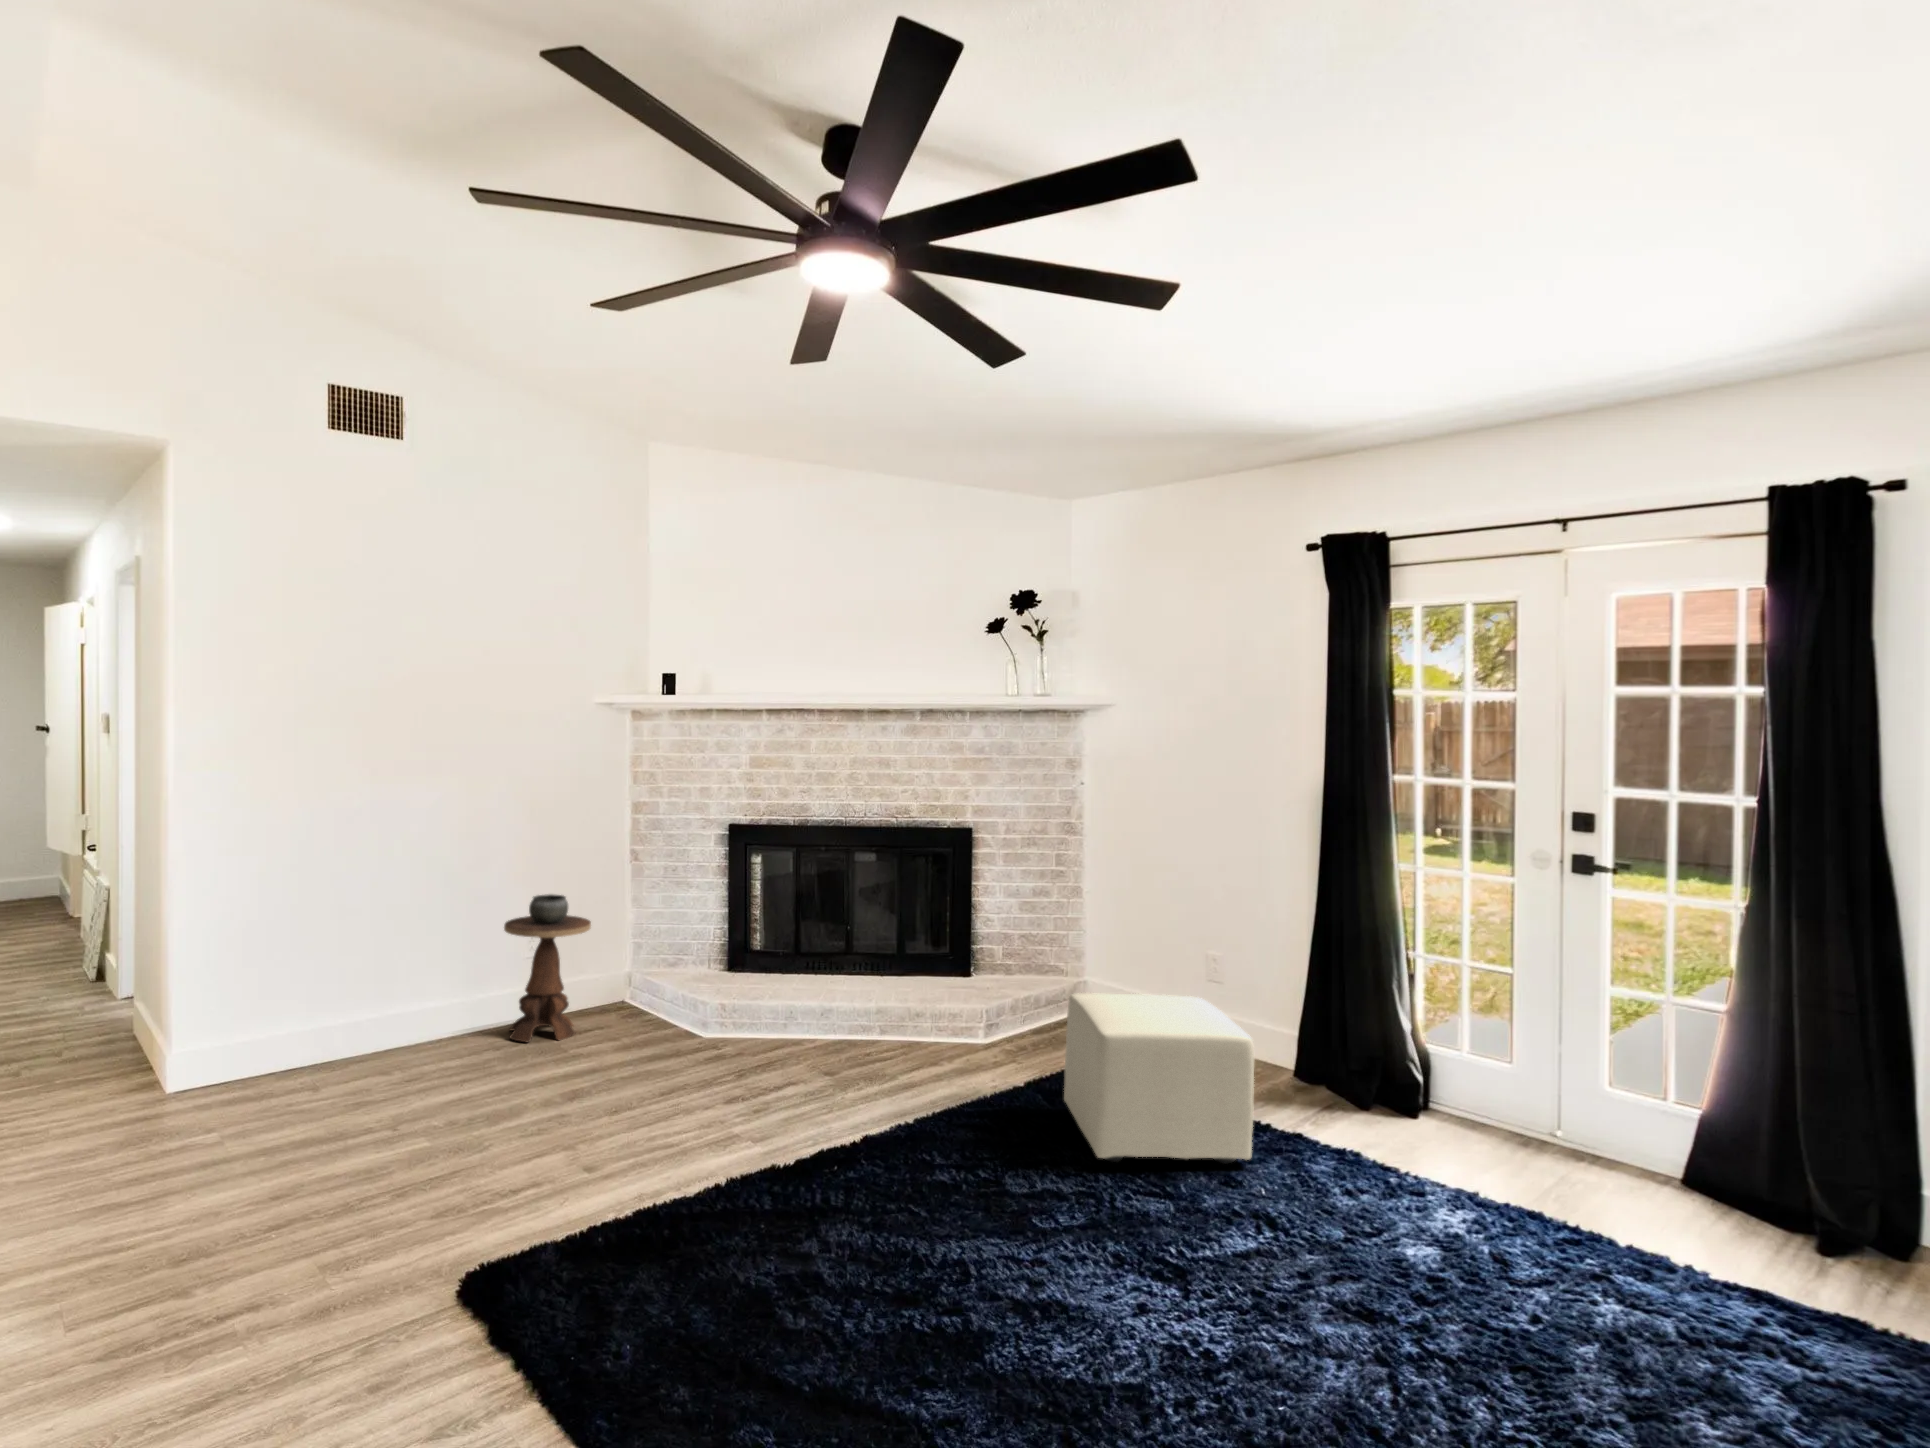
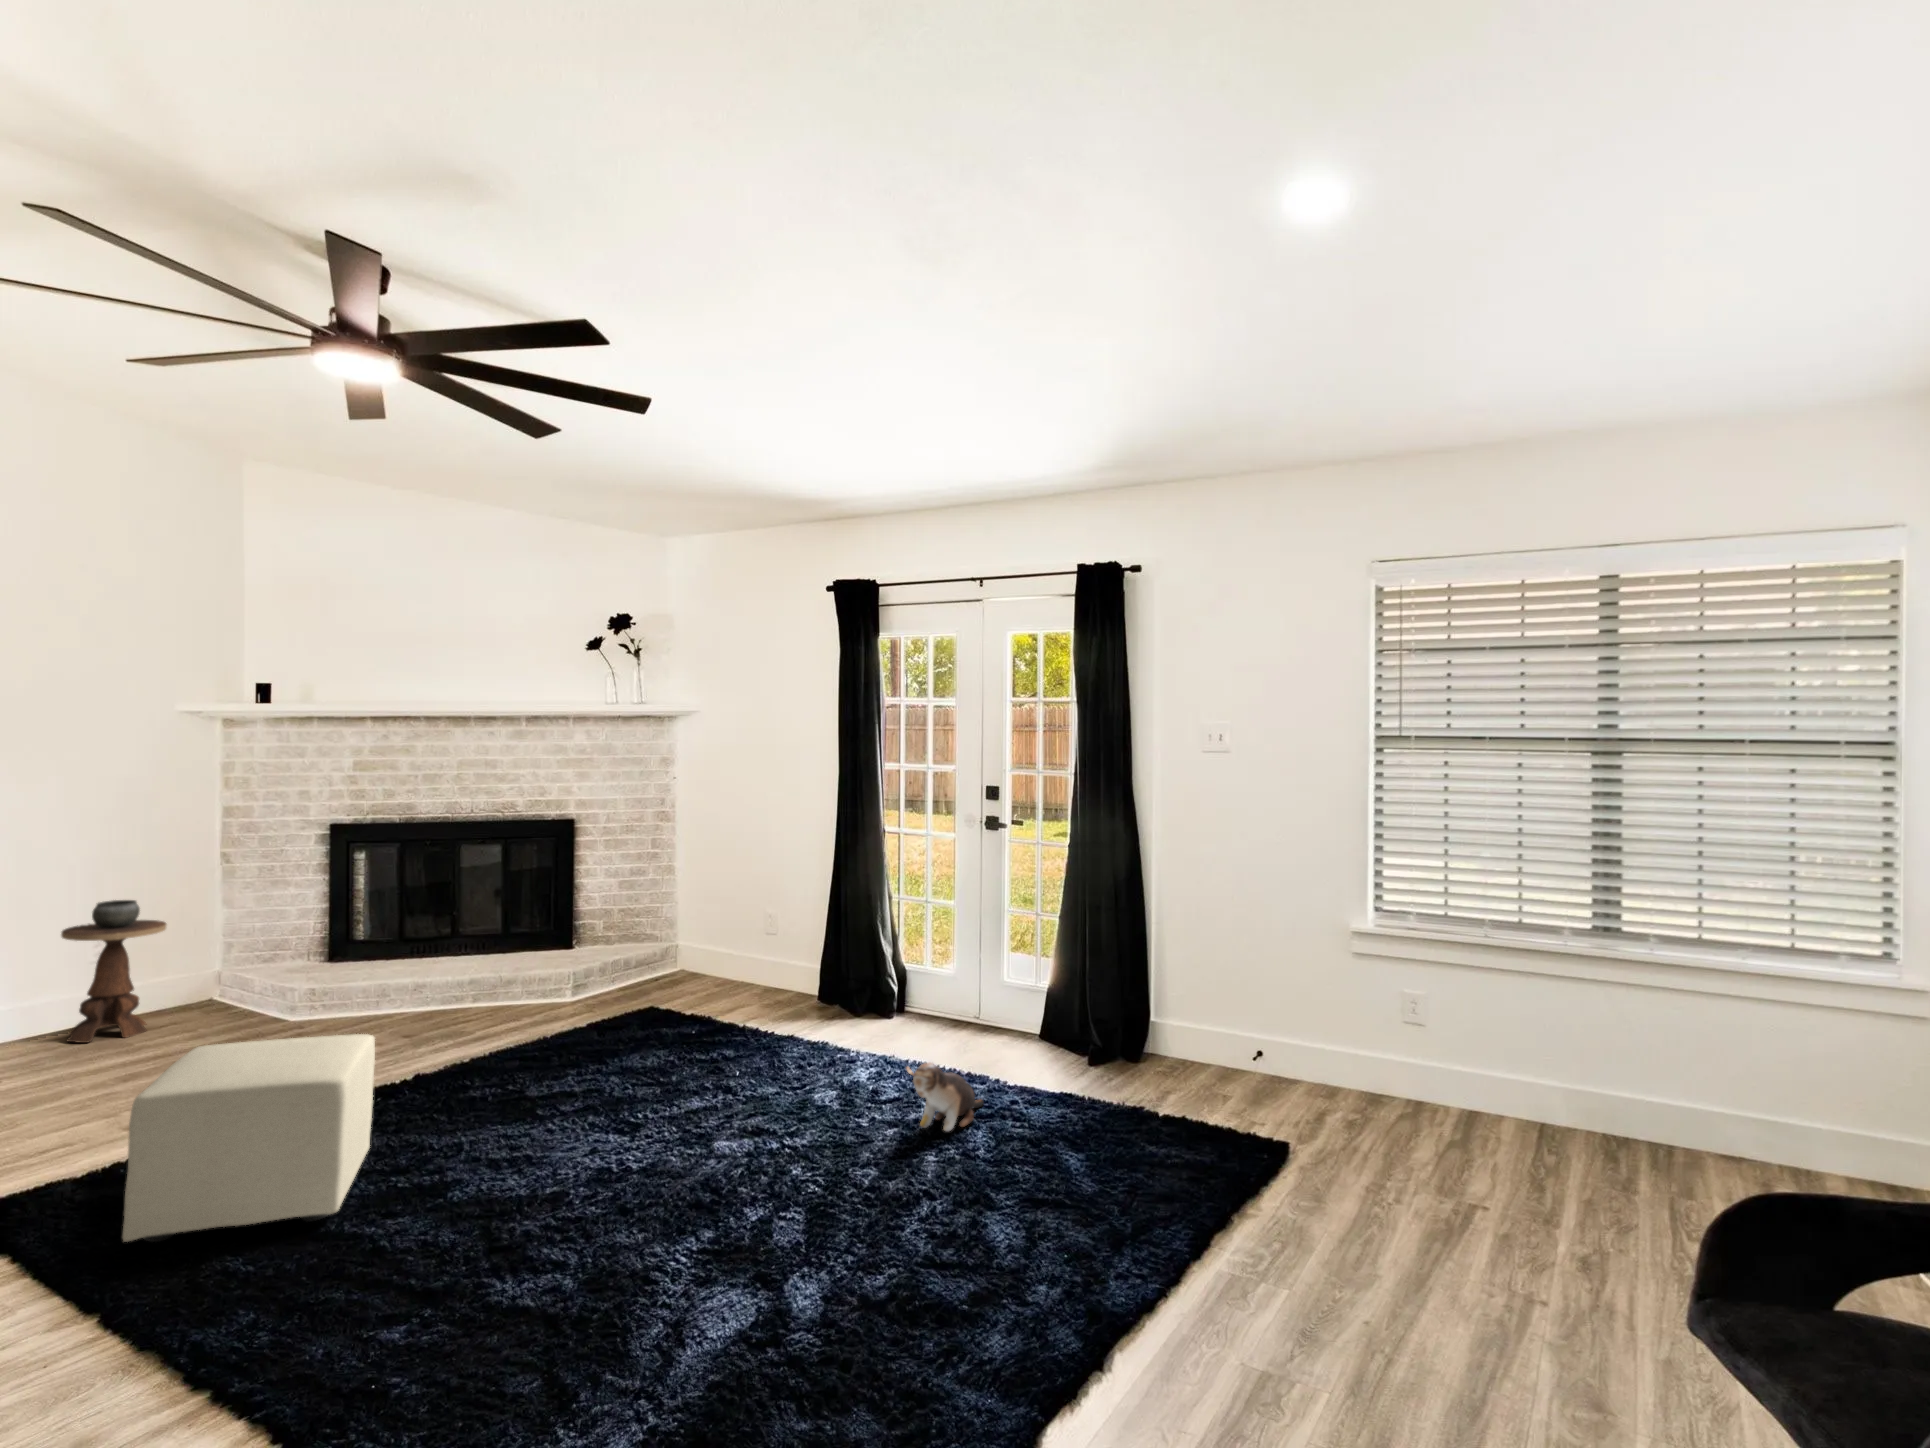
ottoman: present [1064,993,1254,1164] -> present [122,1034,375,1242]
plush toy: none [1617,1255,1719,1371] -> present [907,1062,984,1132]

